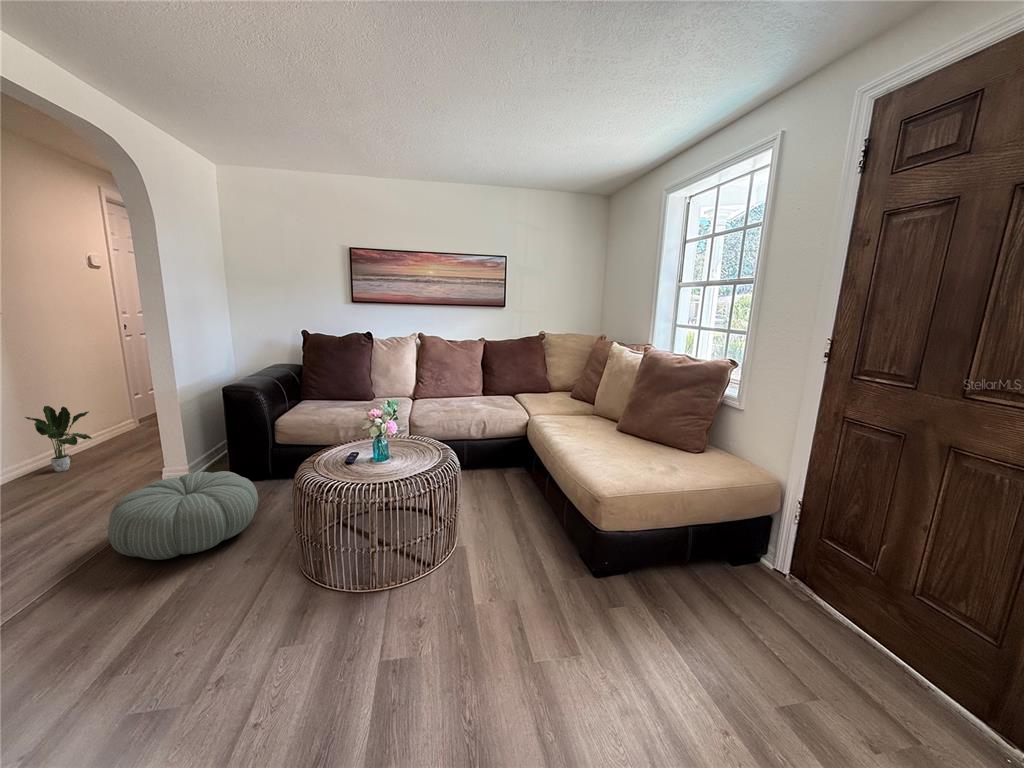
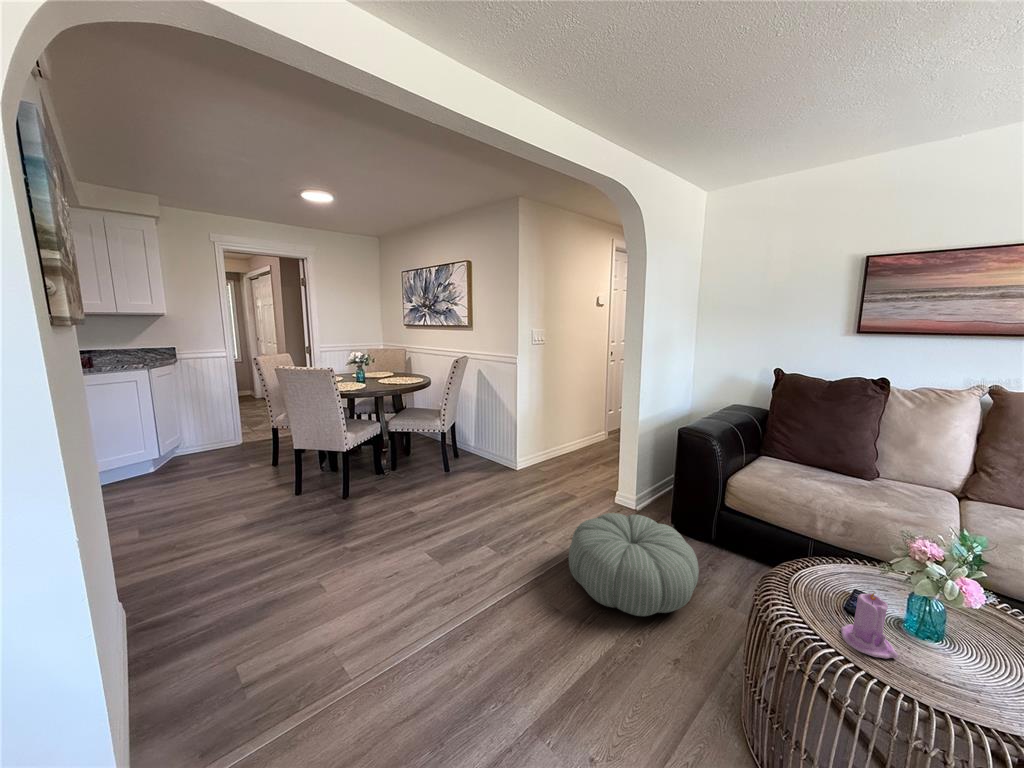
potted plant: present [25,406,92,472] -> none [544,415,578,467]
candle: none [342,443,368,478] -> present [841,593,898,659]

